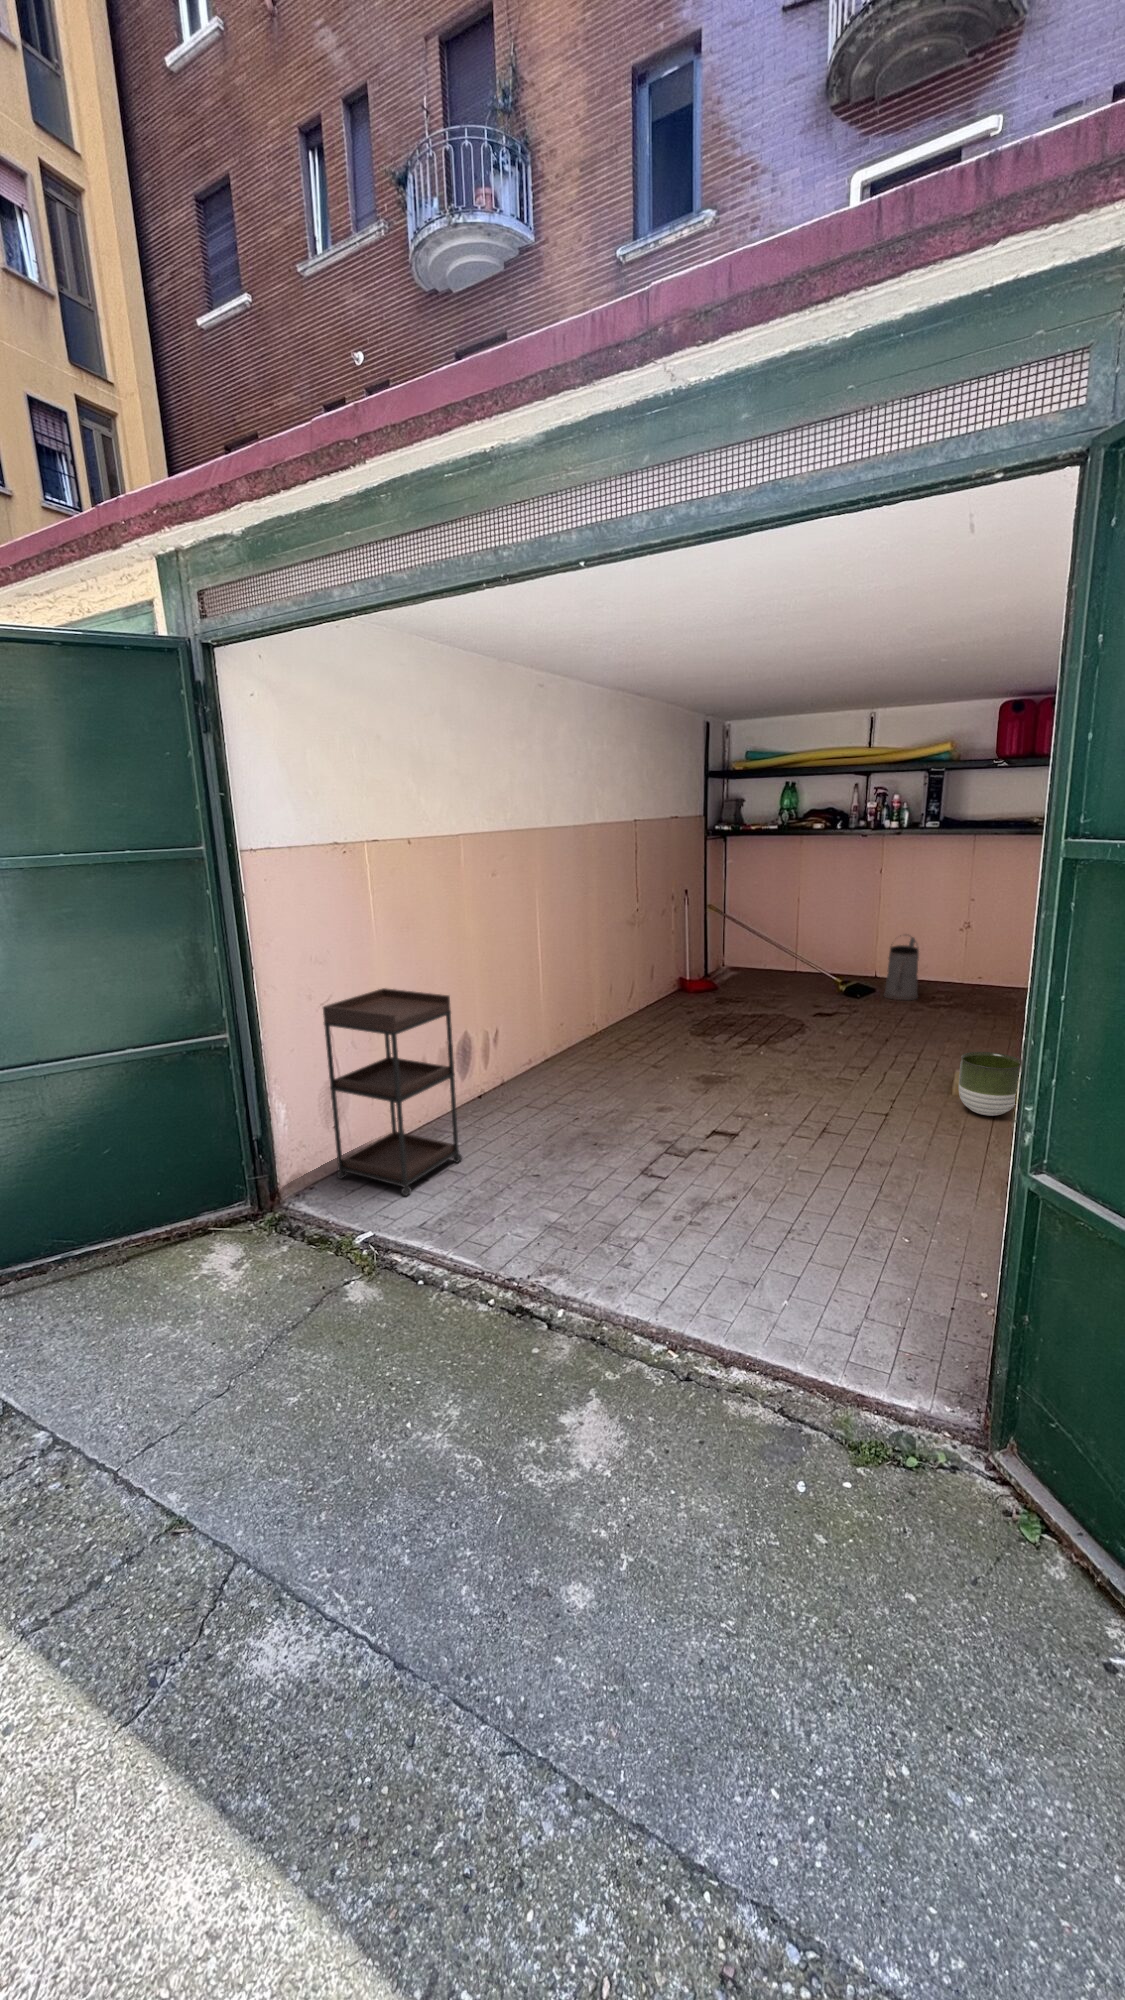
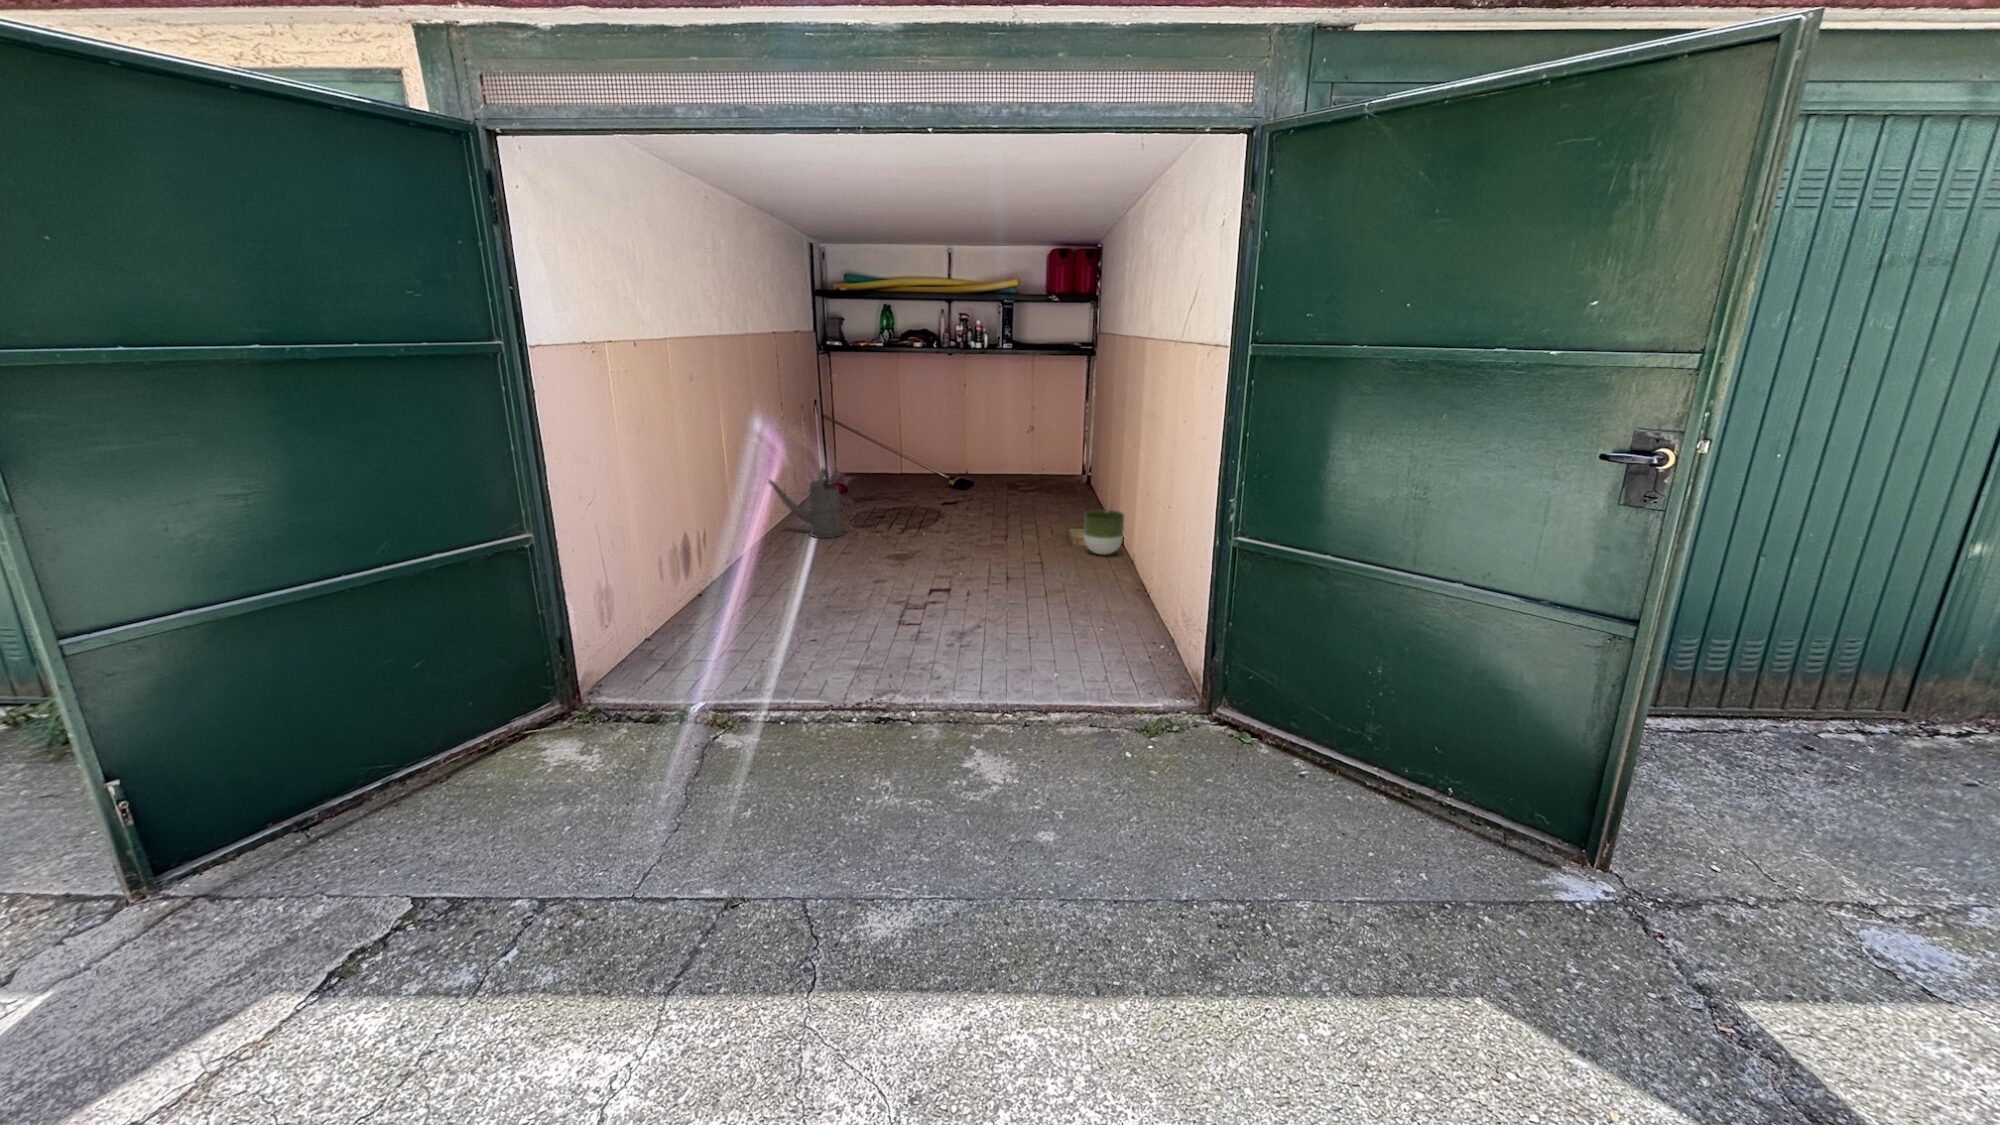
watering can: present [884,937,919,1000] -> present [769,468,844,538]
shelving unit: present [323,988,462,1196] -> none [600,489,735,674]

